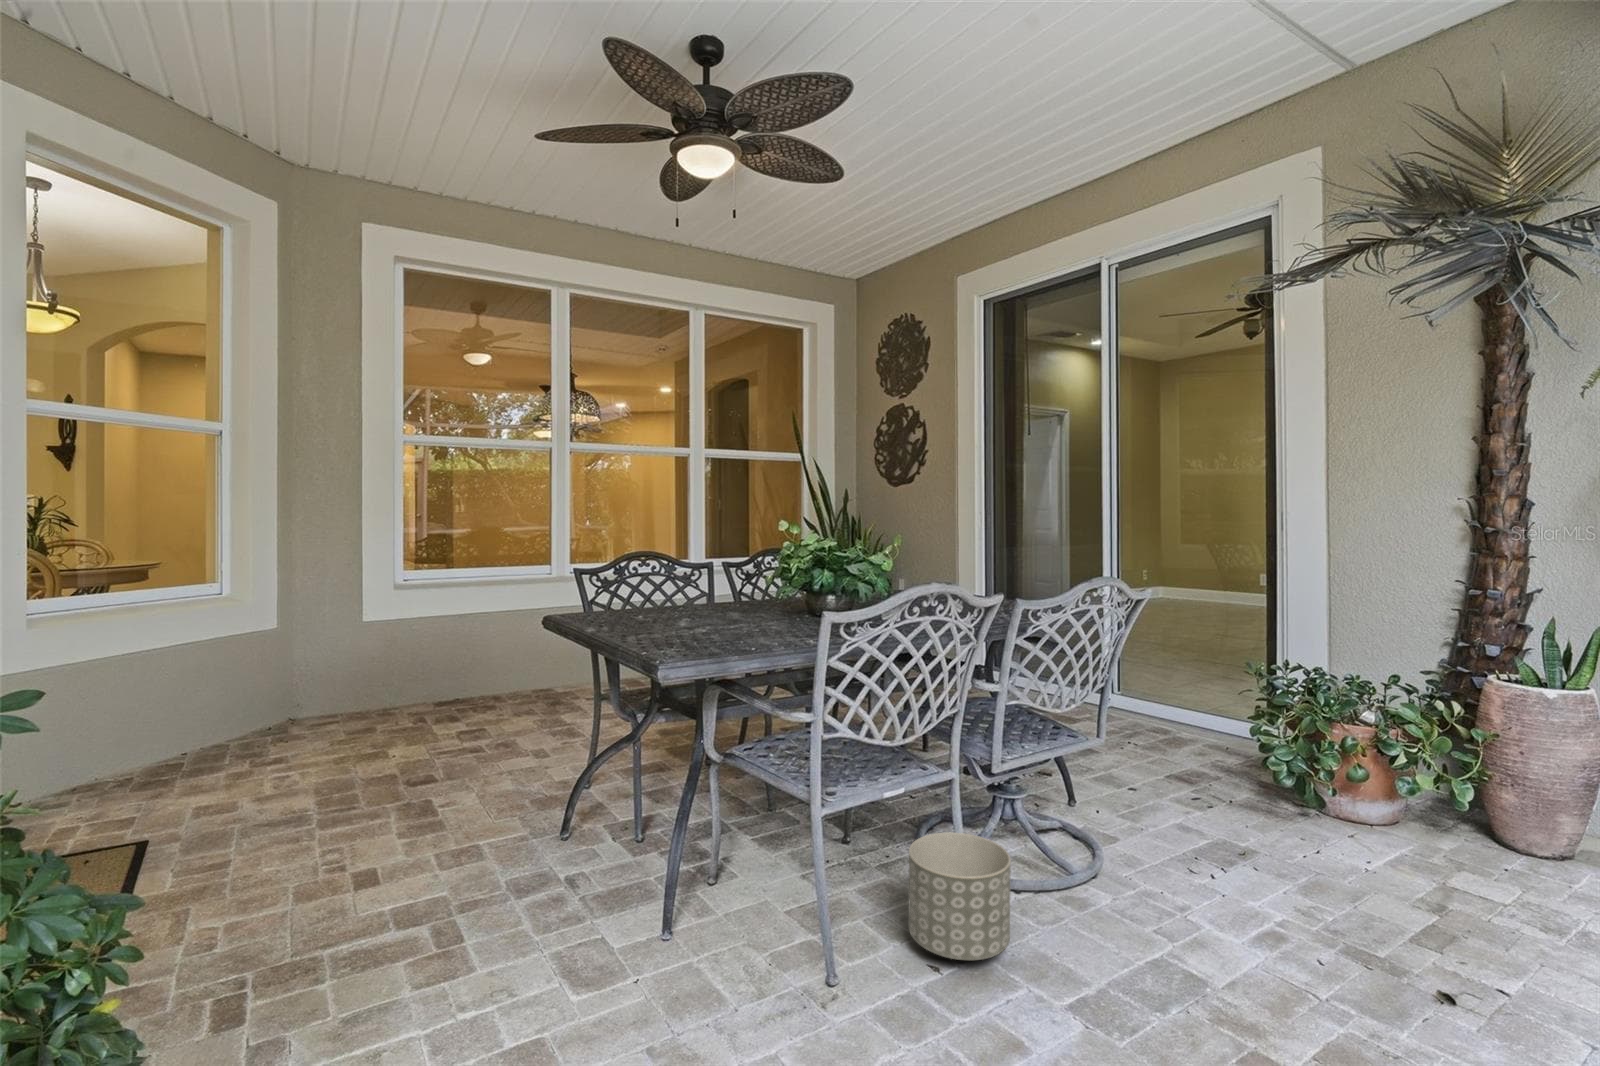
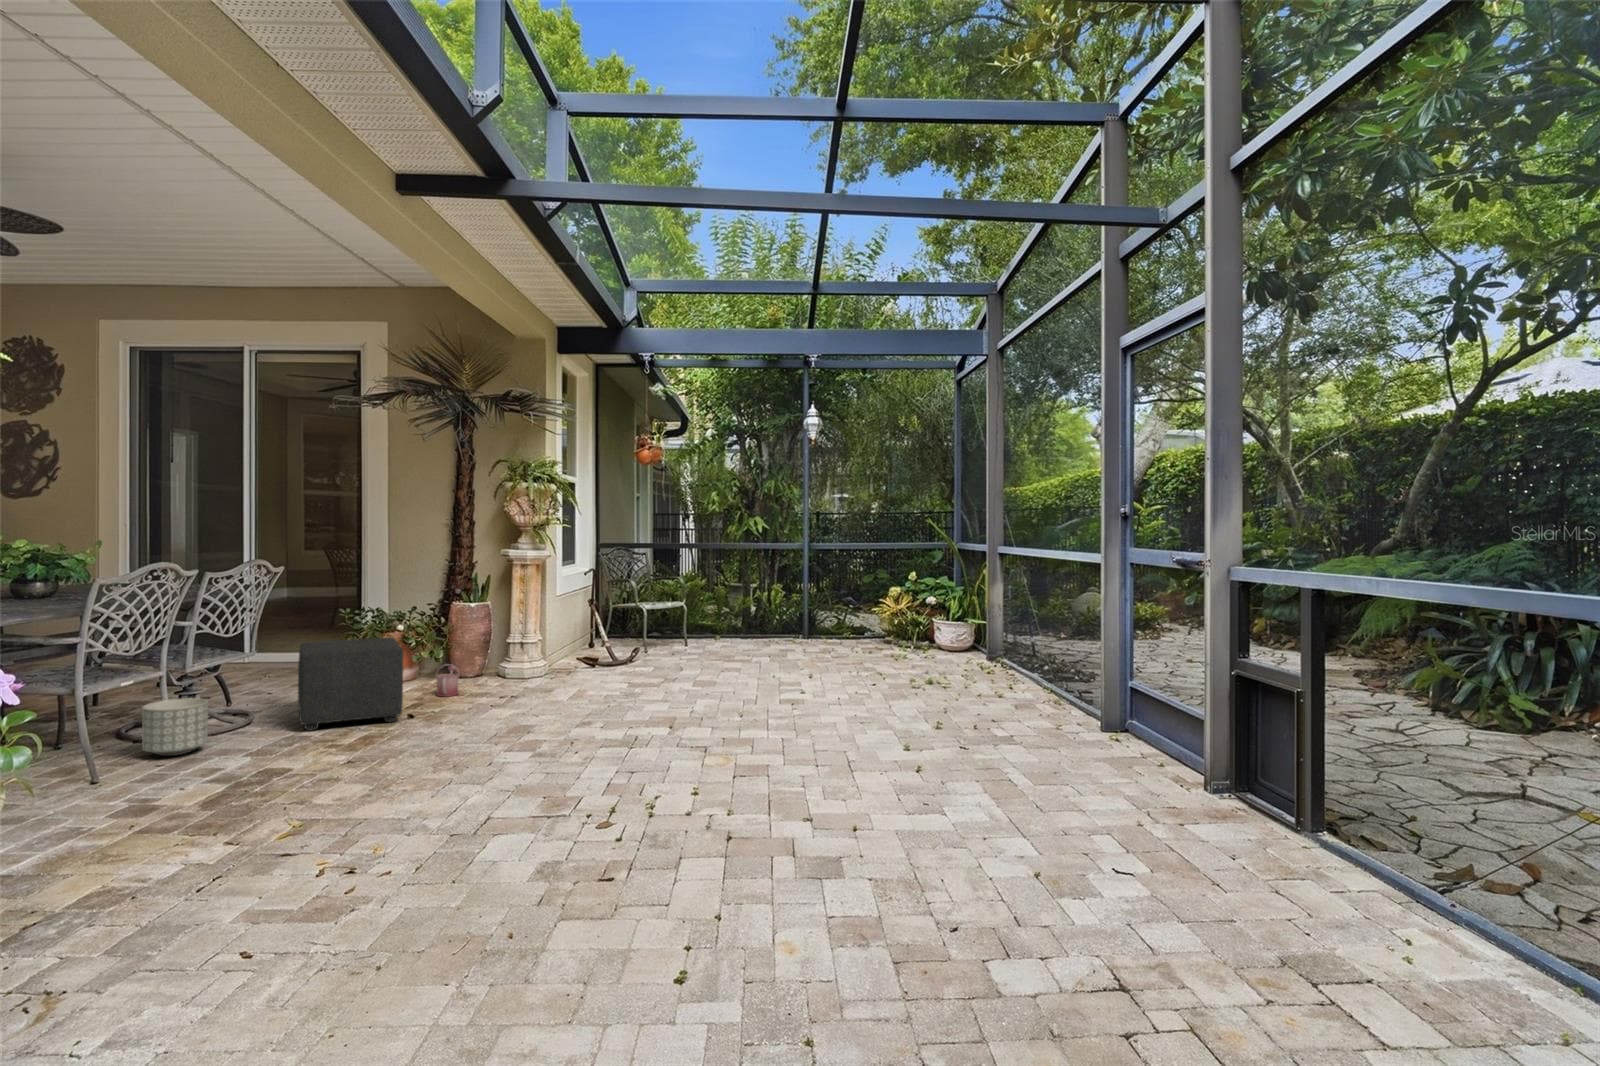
ottoman: none [1179,742,1447,1014] -> present [298,638,404,731]
watering can: none [1481,838,1559,929] -> present [436,665,459,697]

